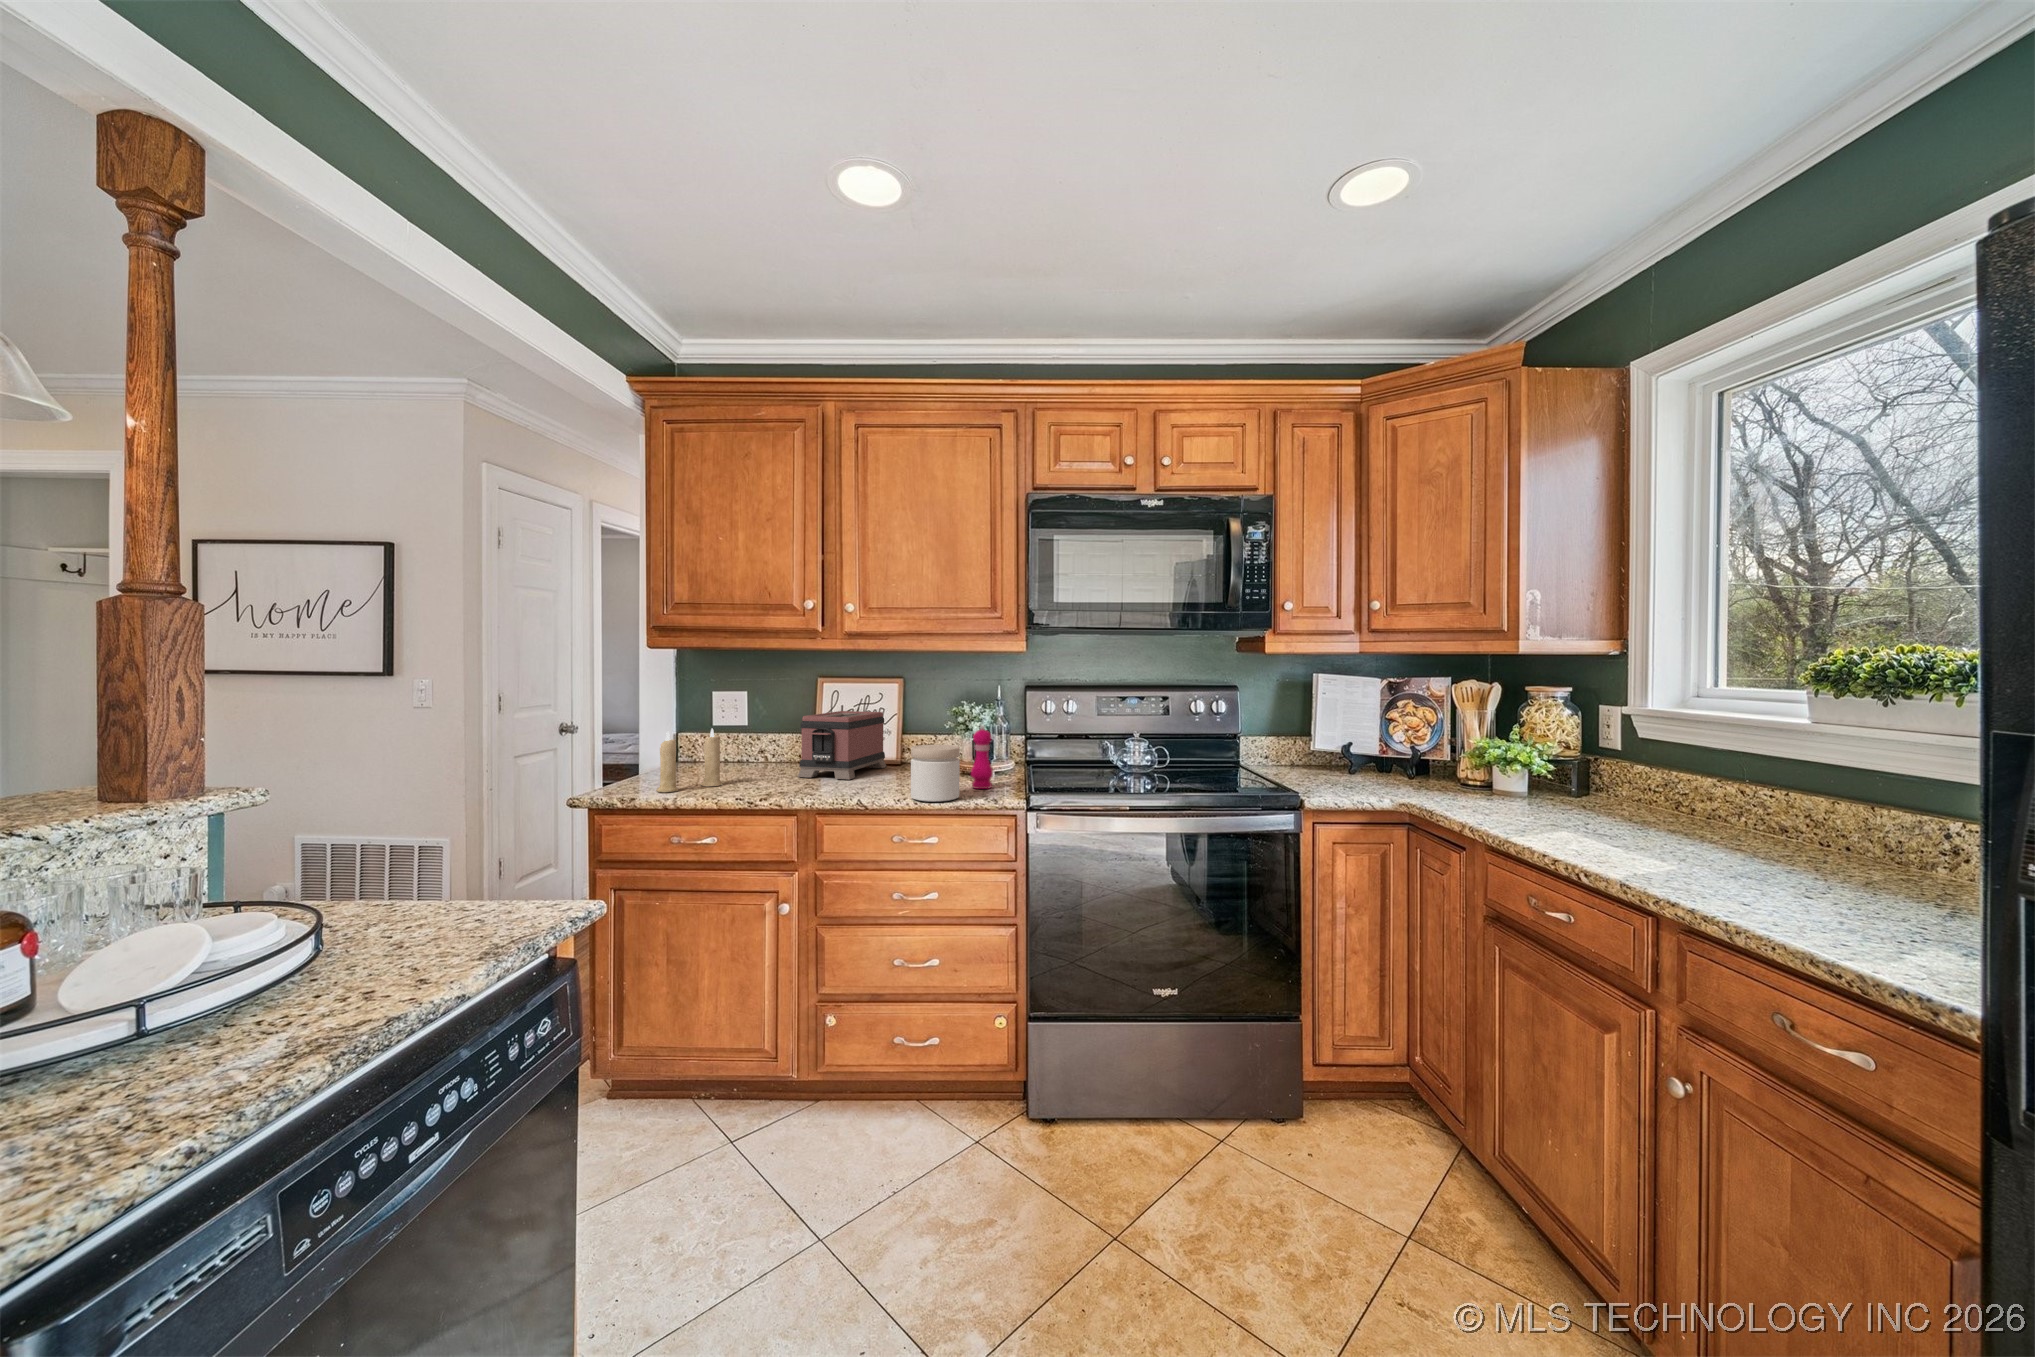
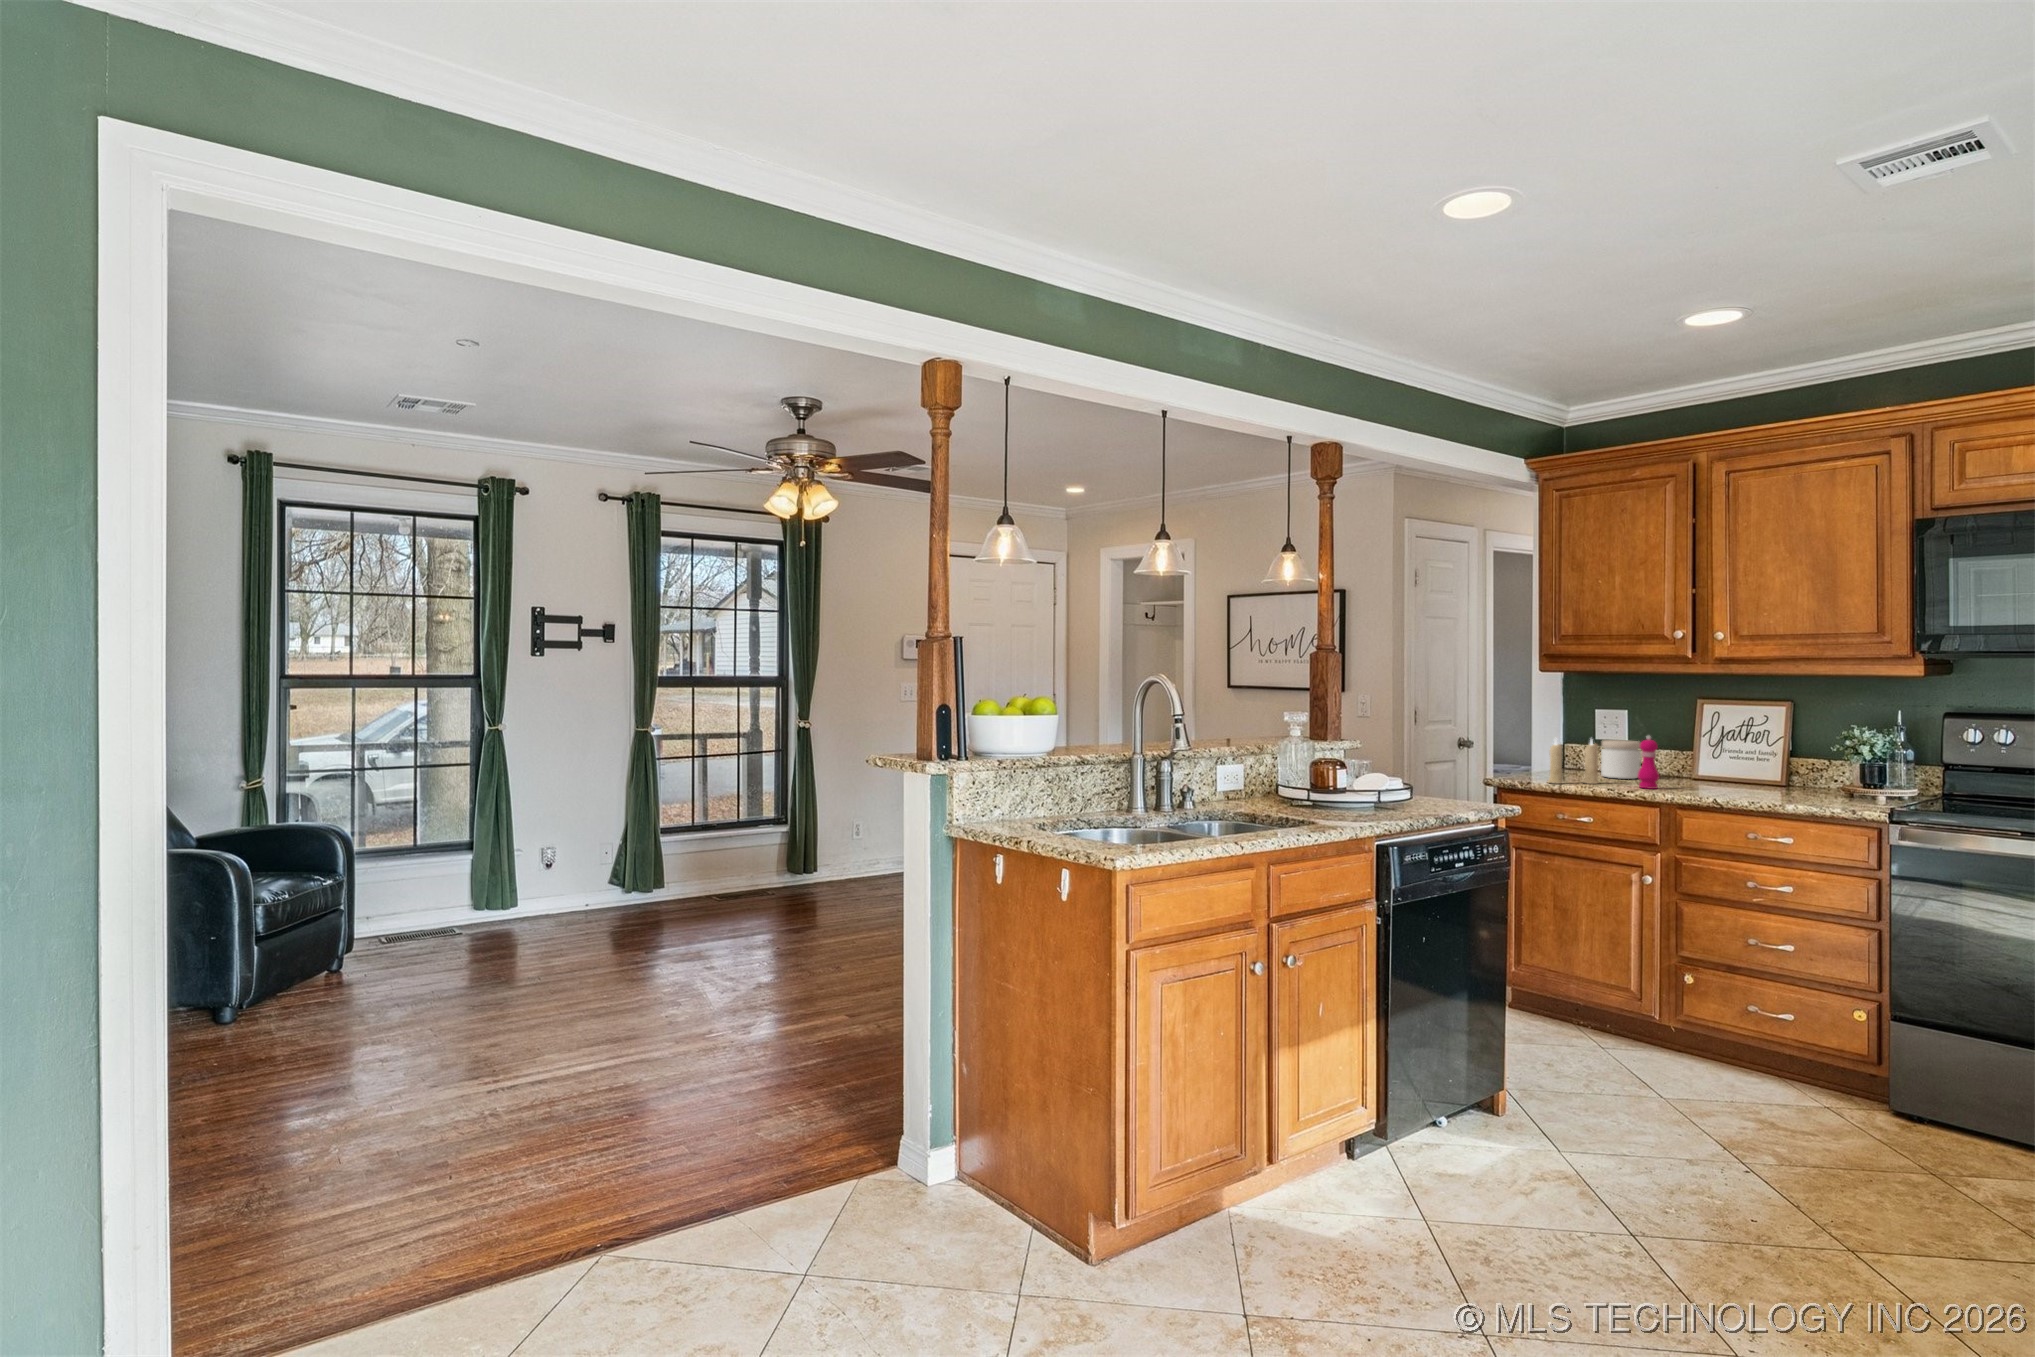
toaster: present [797,711,887,780] -> none [1669,730,1769,789]
pepper mill: present [971,725,993,789] -> present [1638,736,1659,789]
jar: present [911,745,960,802] -> present [1601,740,1641,779]

